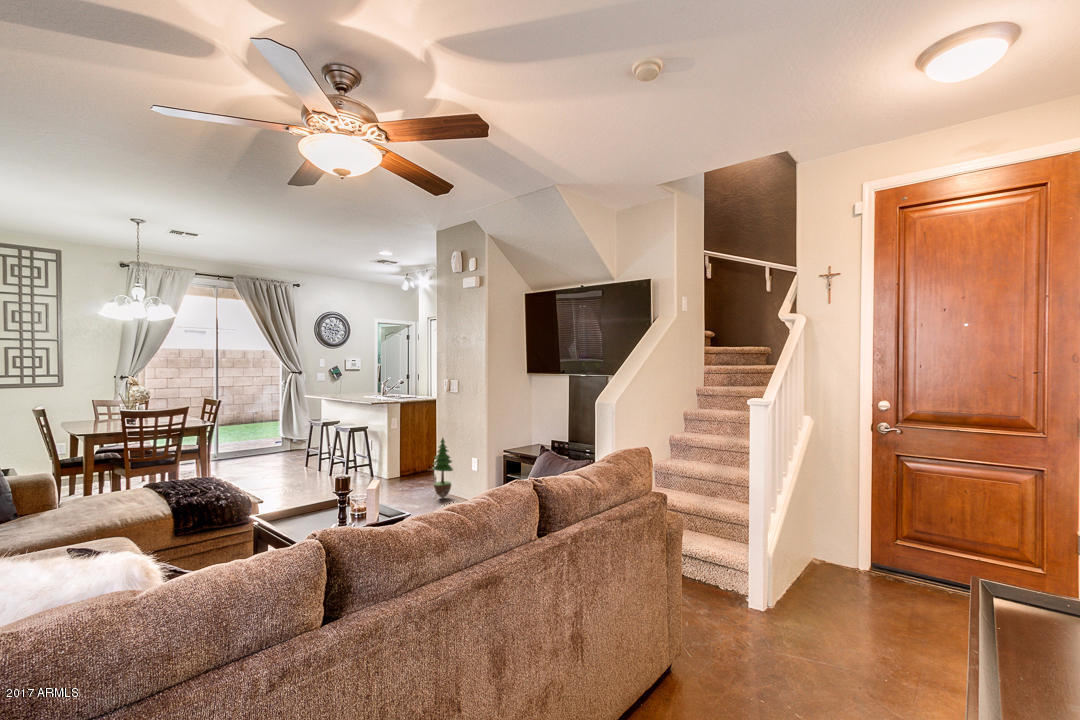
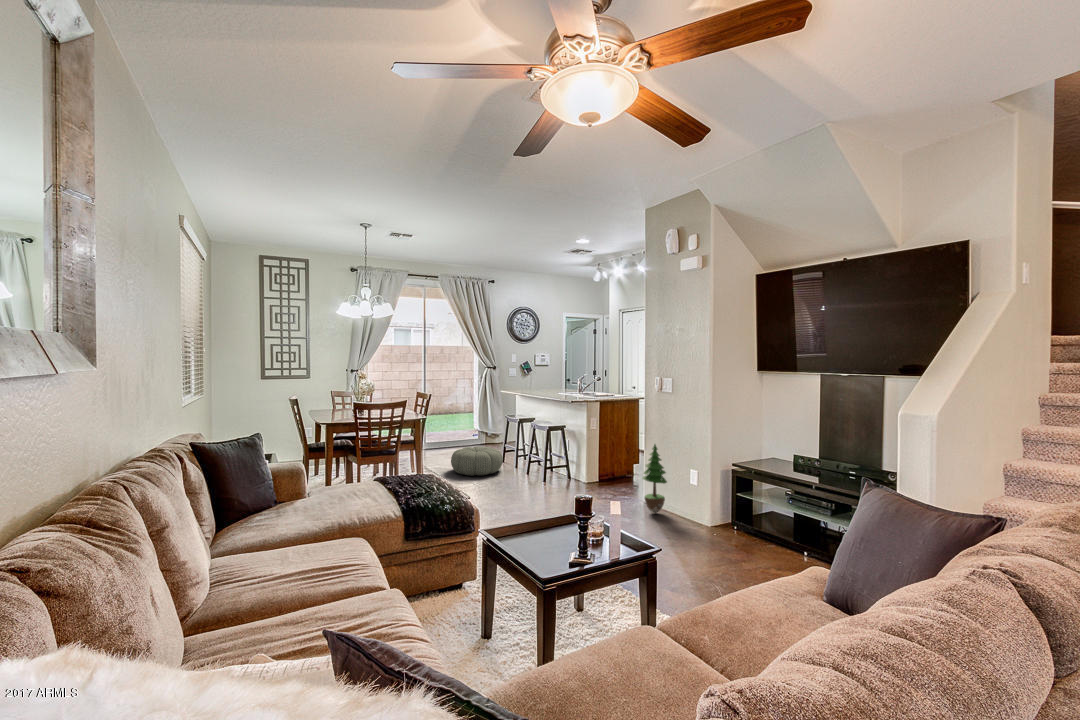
pouf: none [245,452,304,481] -> present [451,446,503,476]

